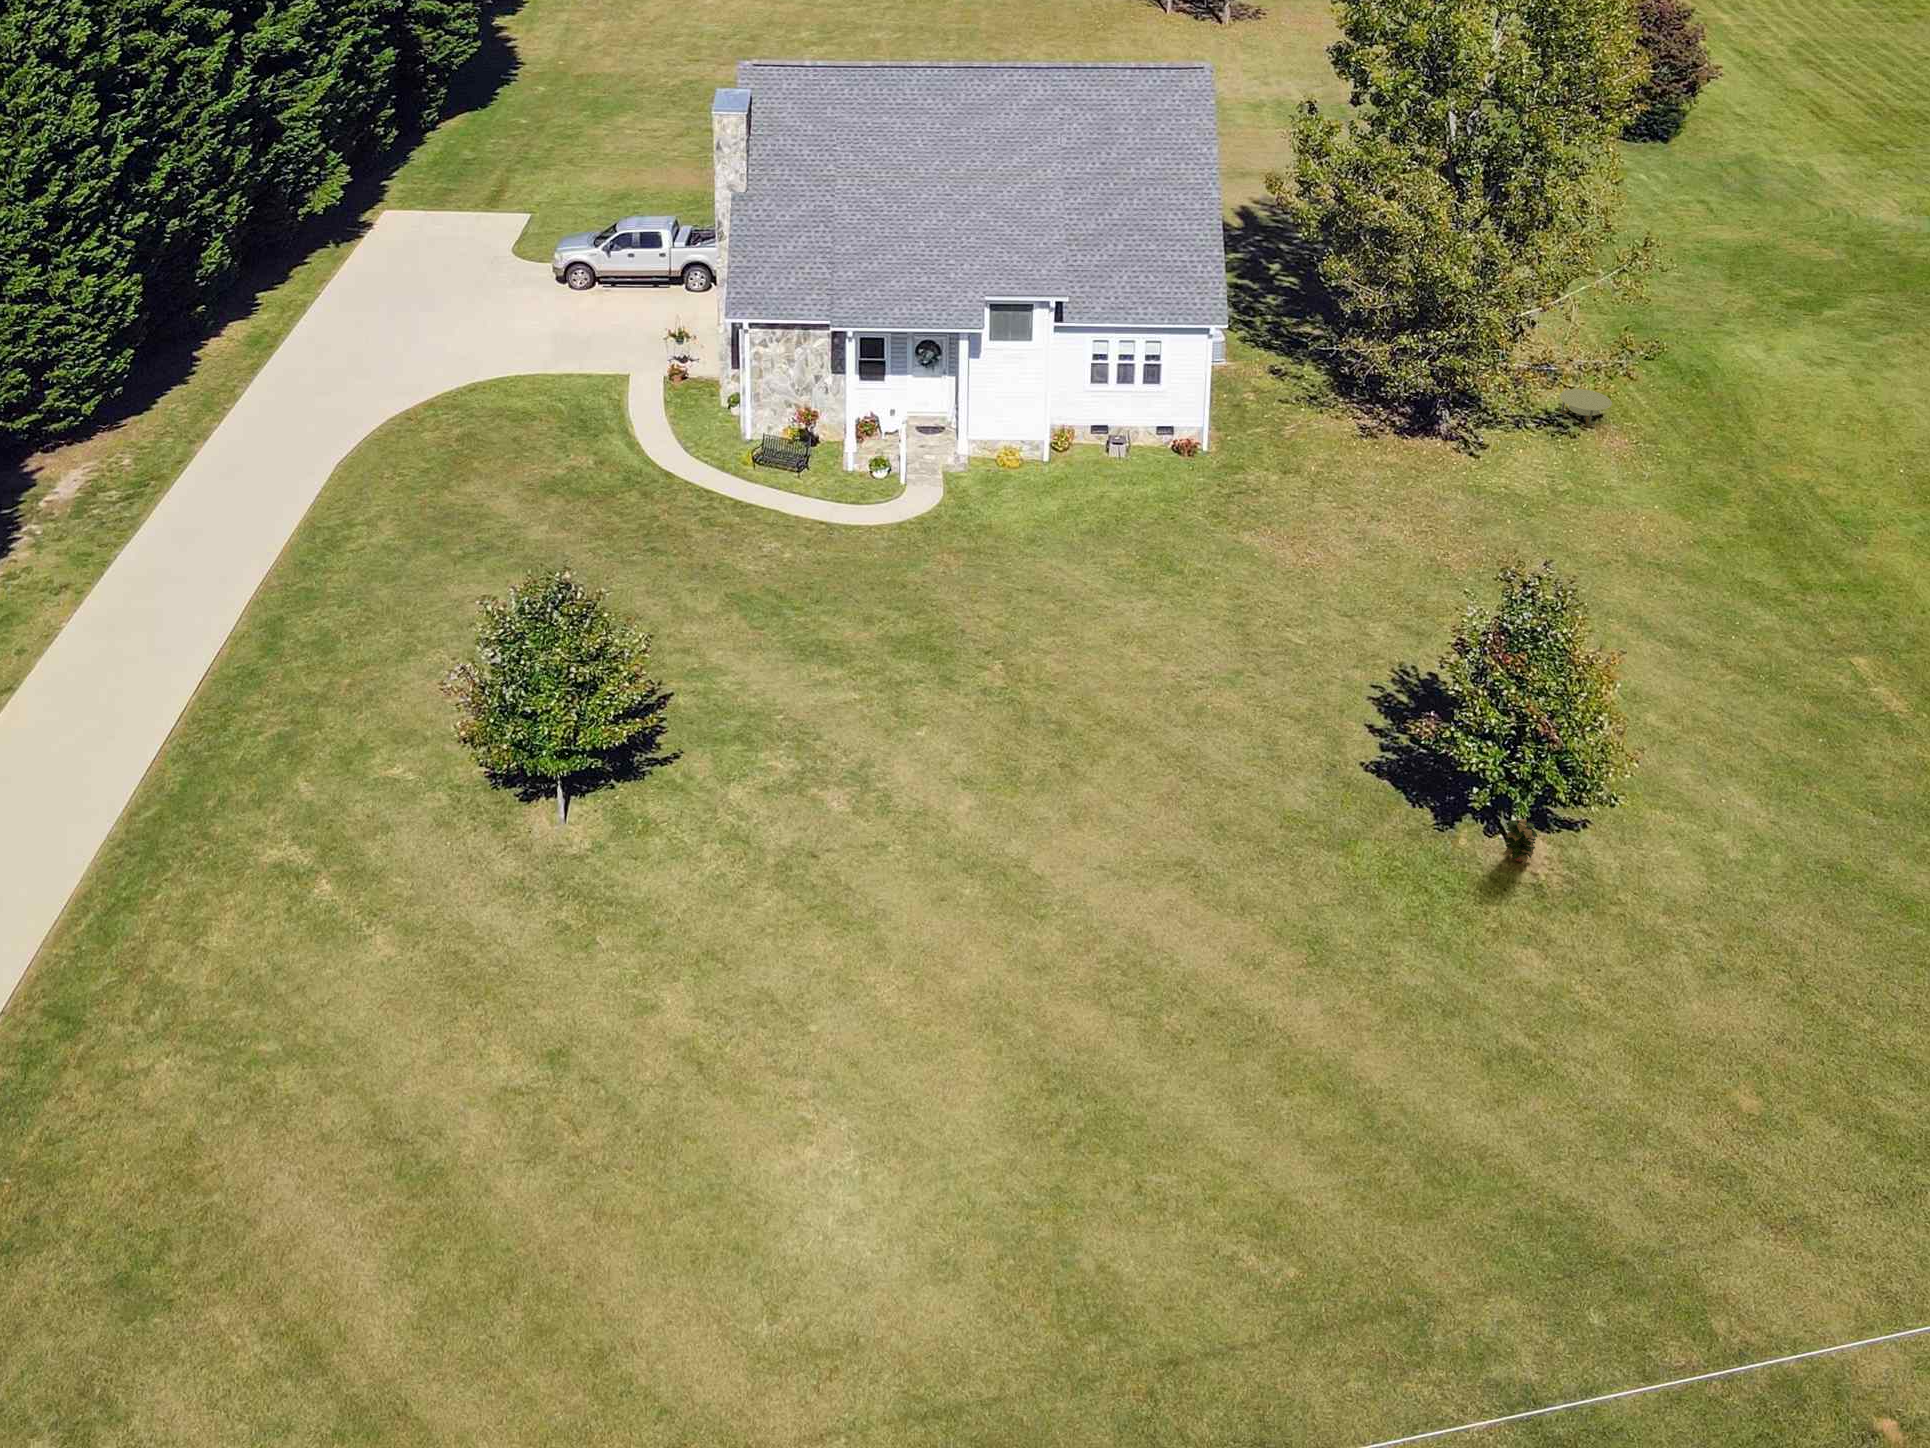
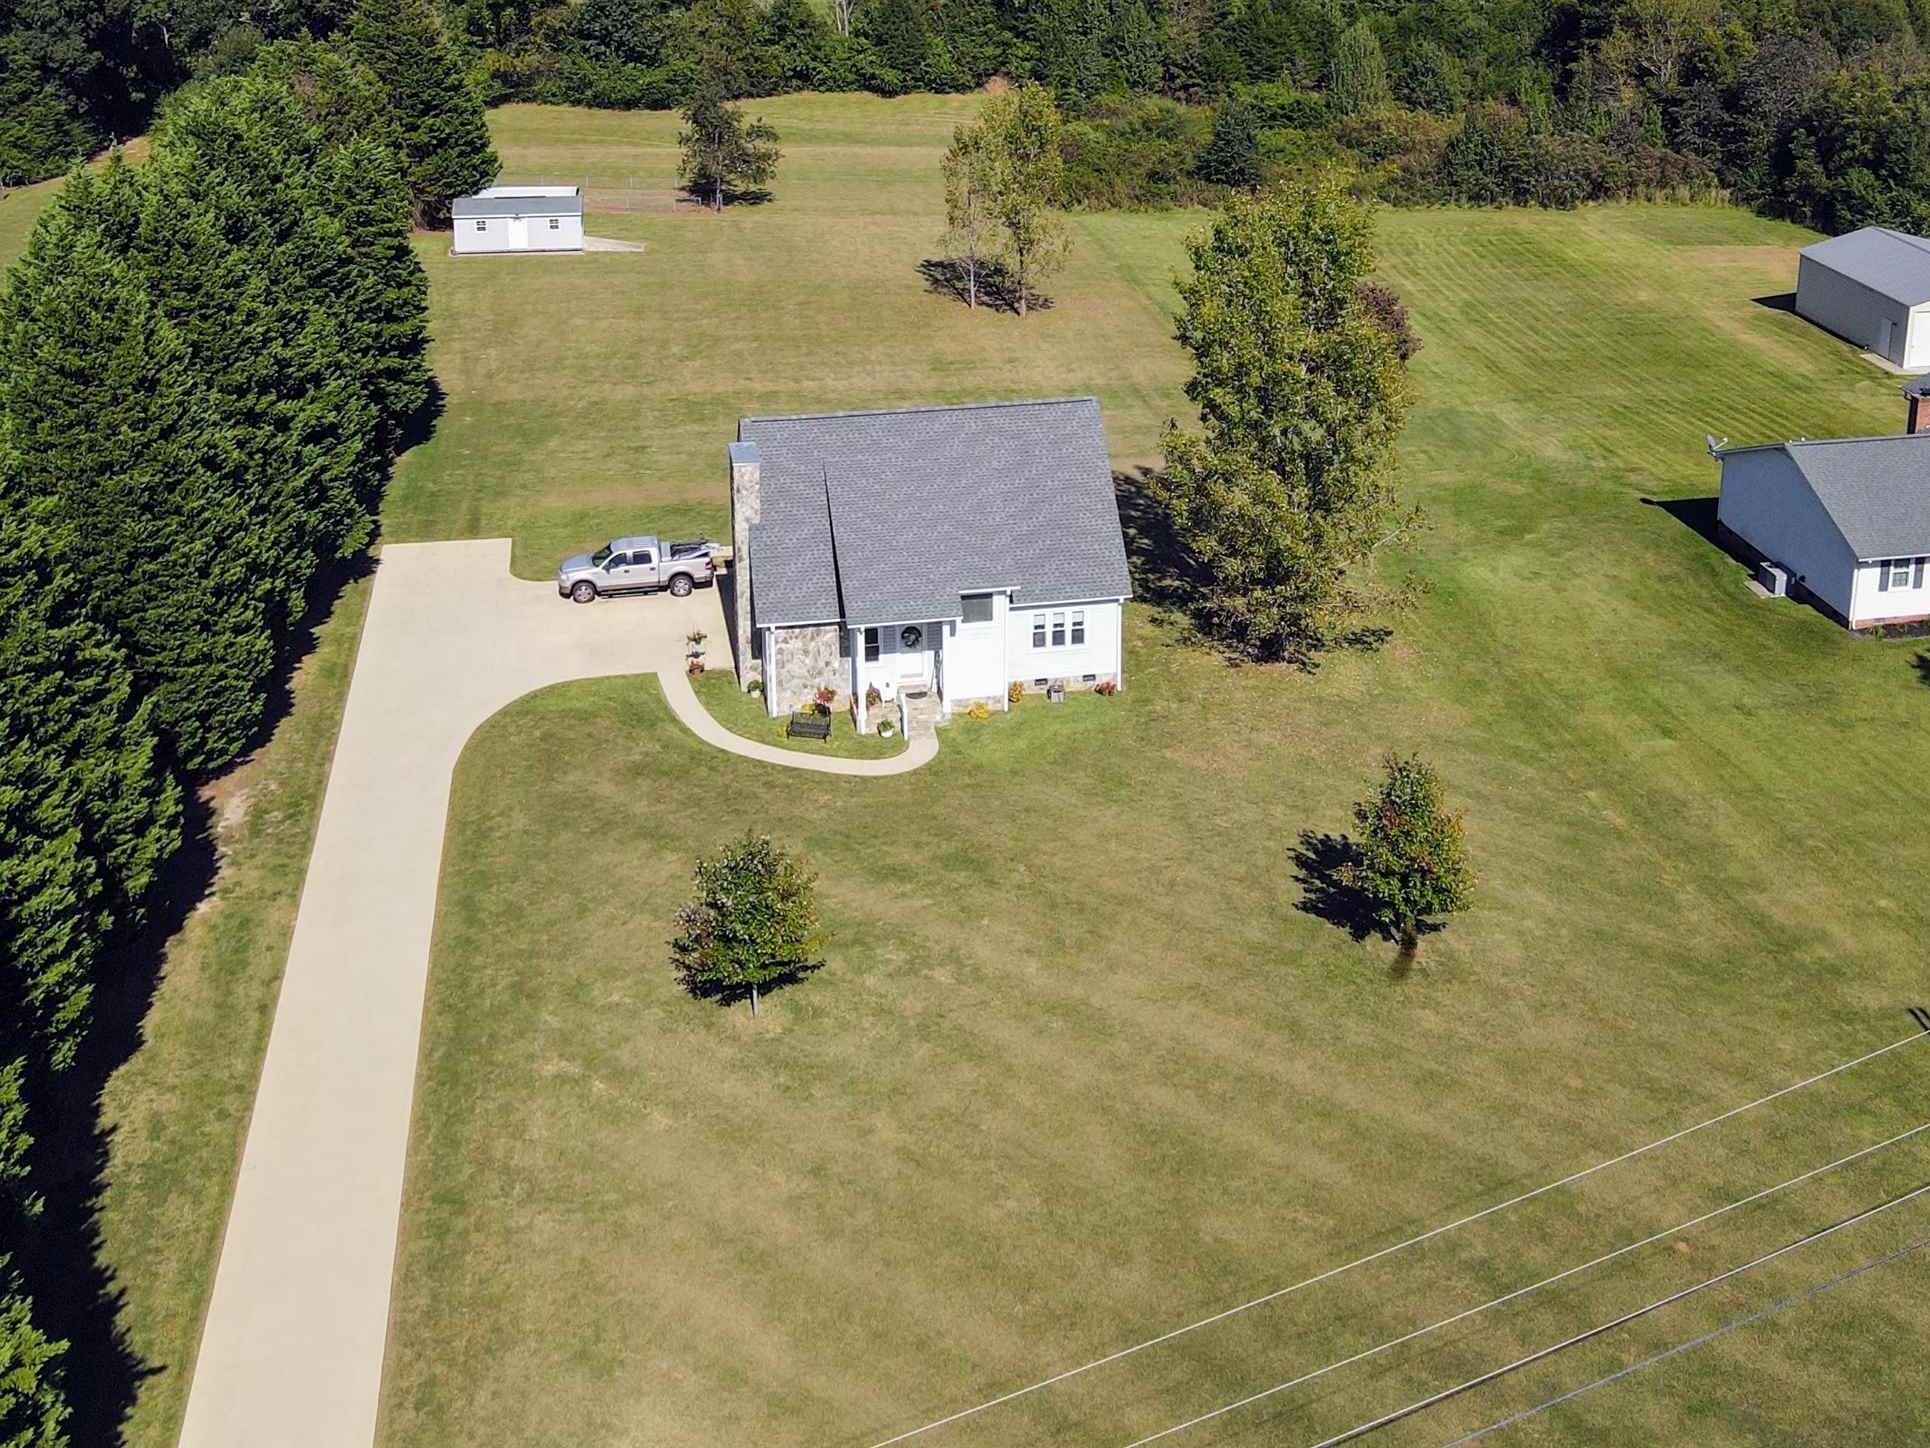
round table: present [1560,389,1612,427] -> none [1363,615,1400,643]

